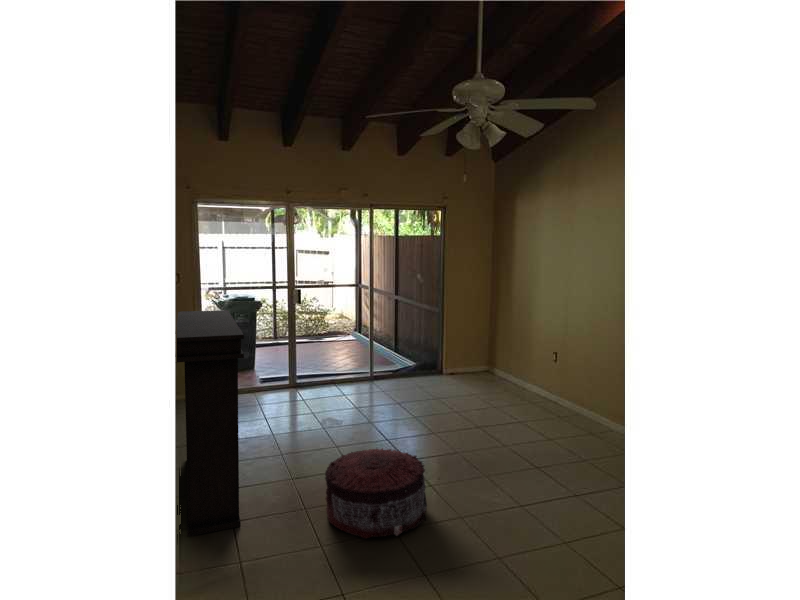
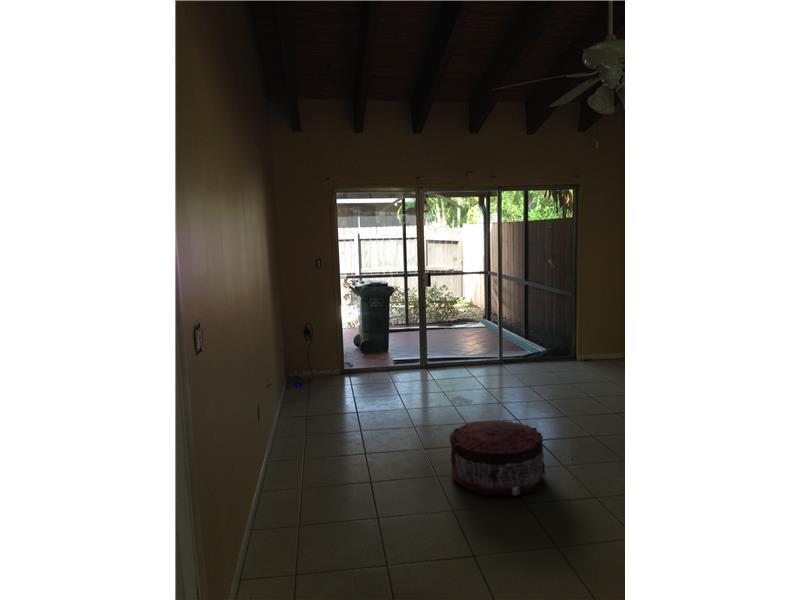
console table: present [177,310,244,536] -> none [324,294,379,480]

